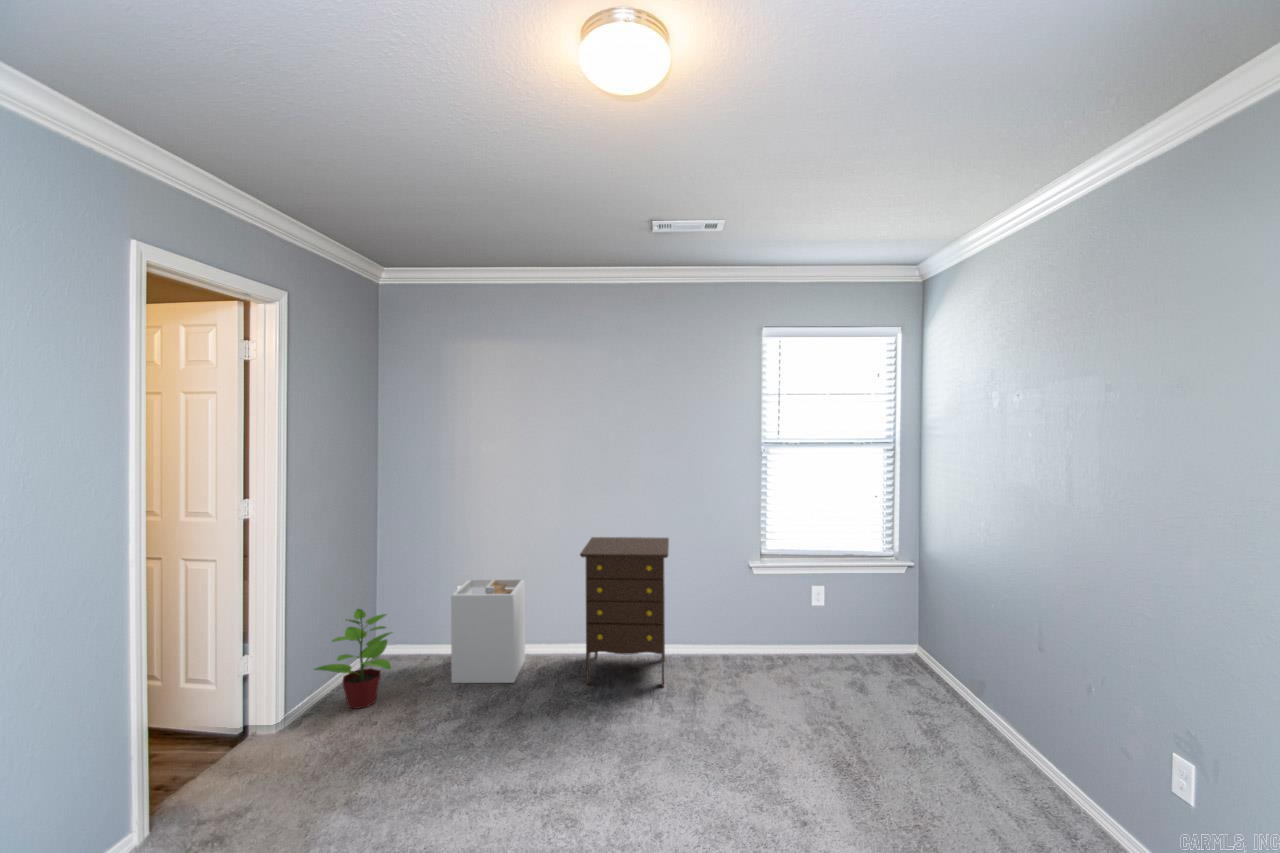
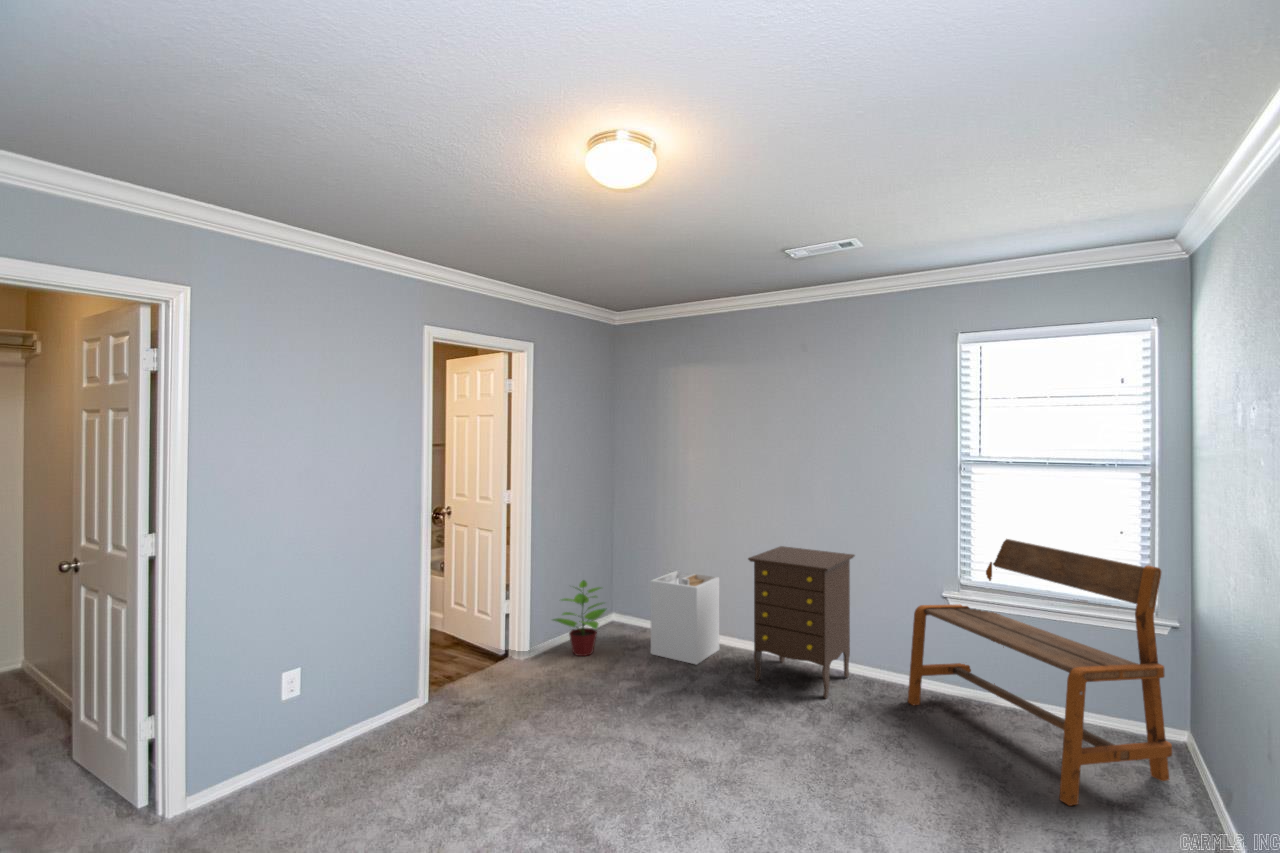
bench: none [729,506,937,729] -> present [908,539,1172,806]

